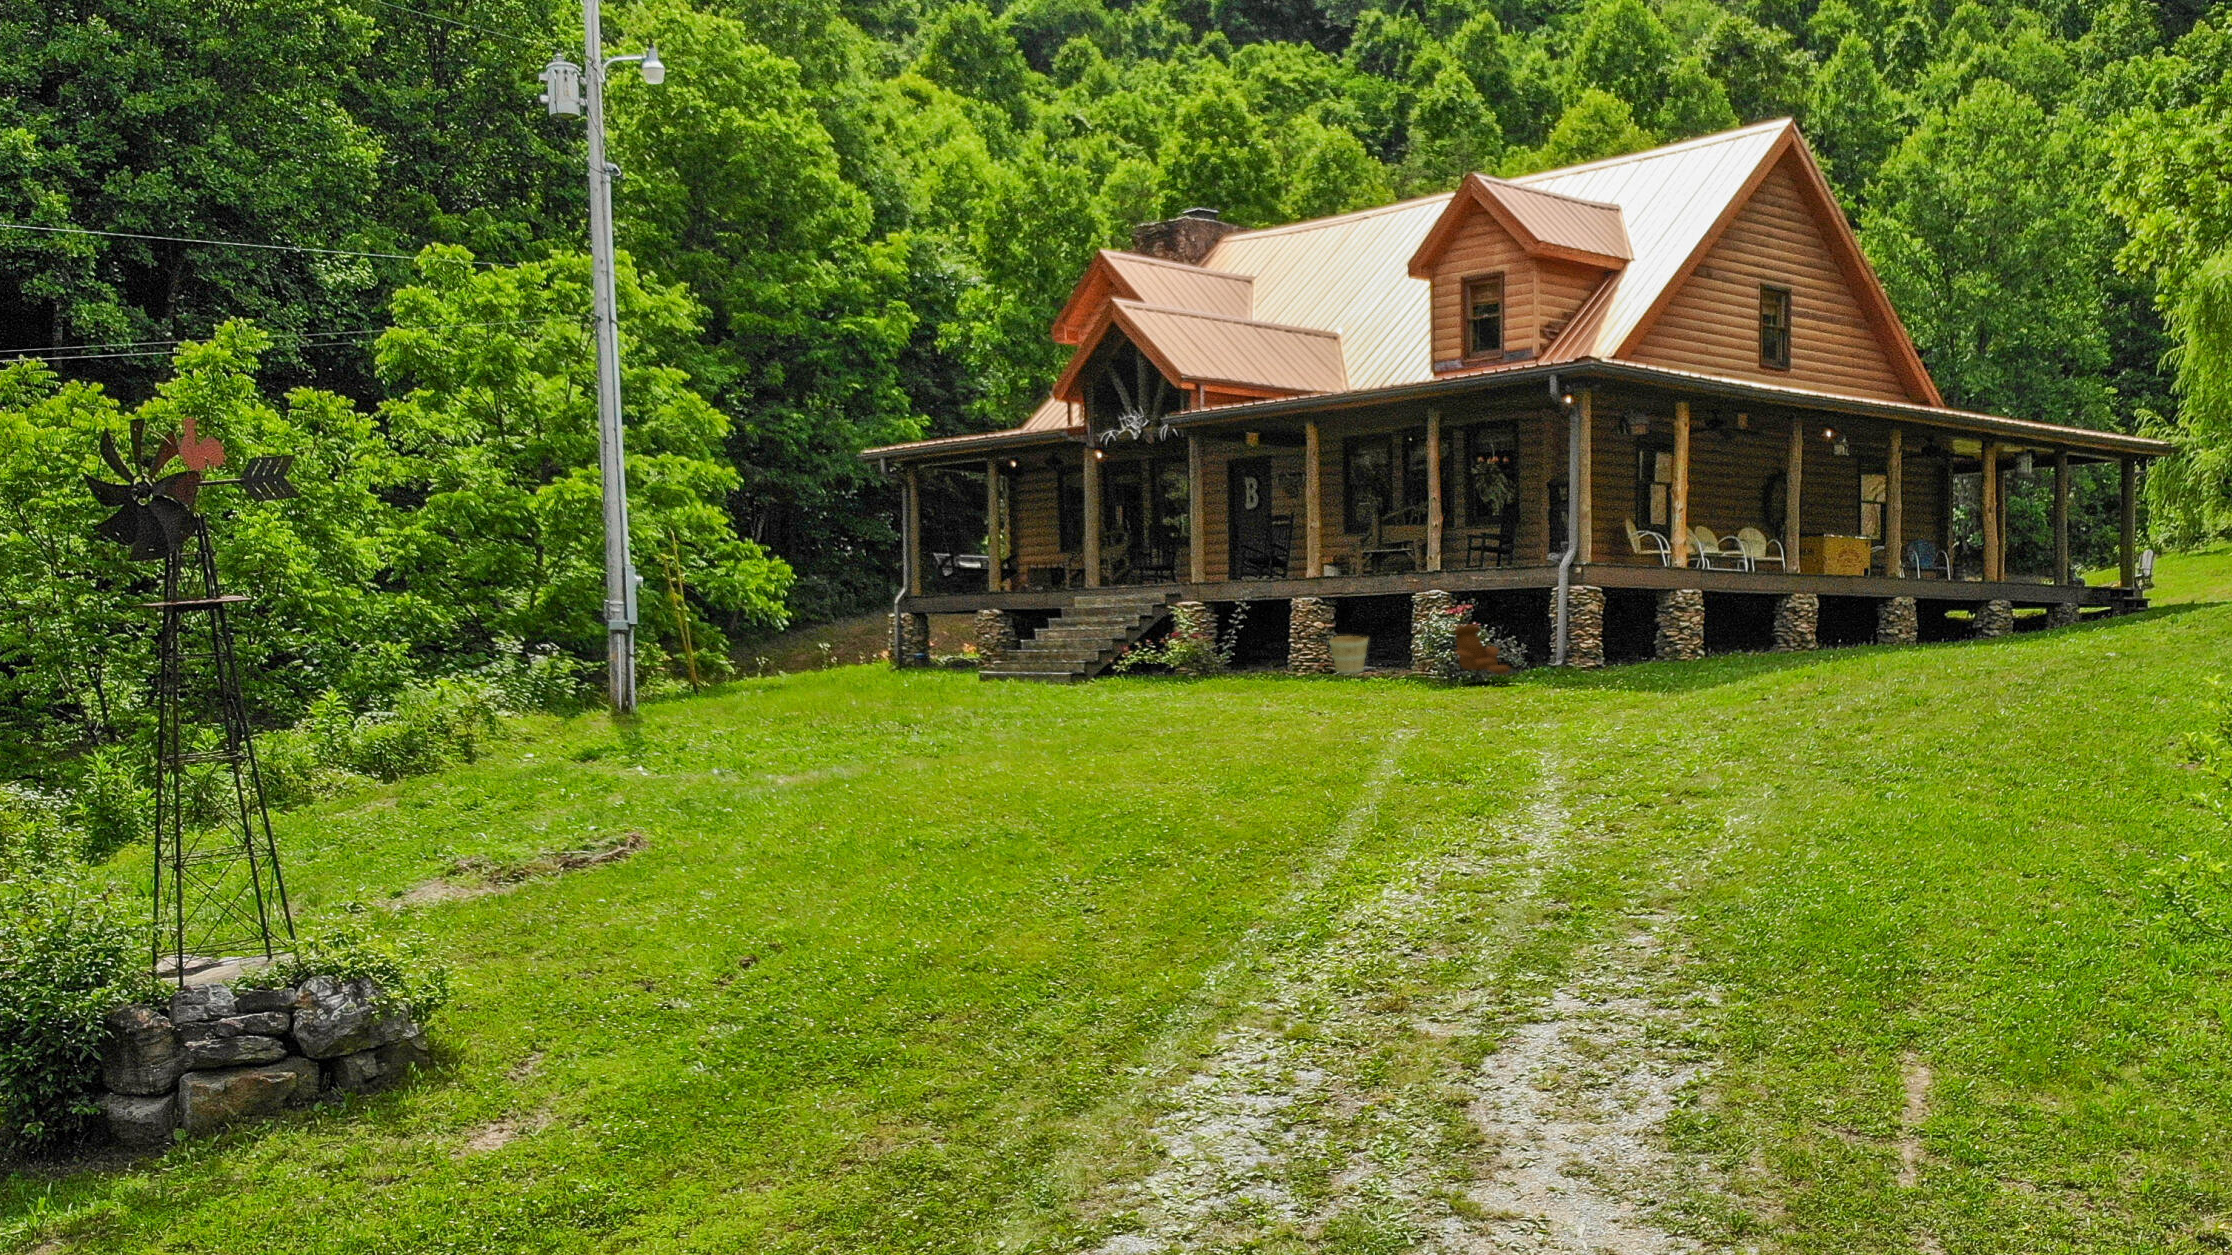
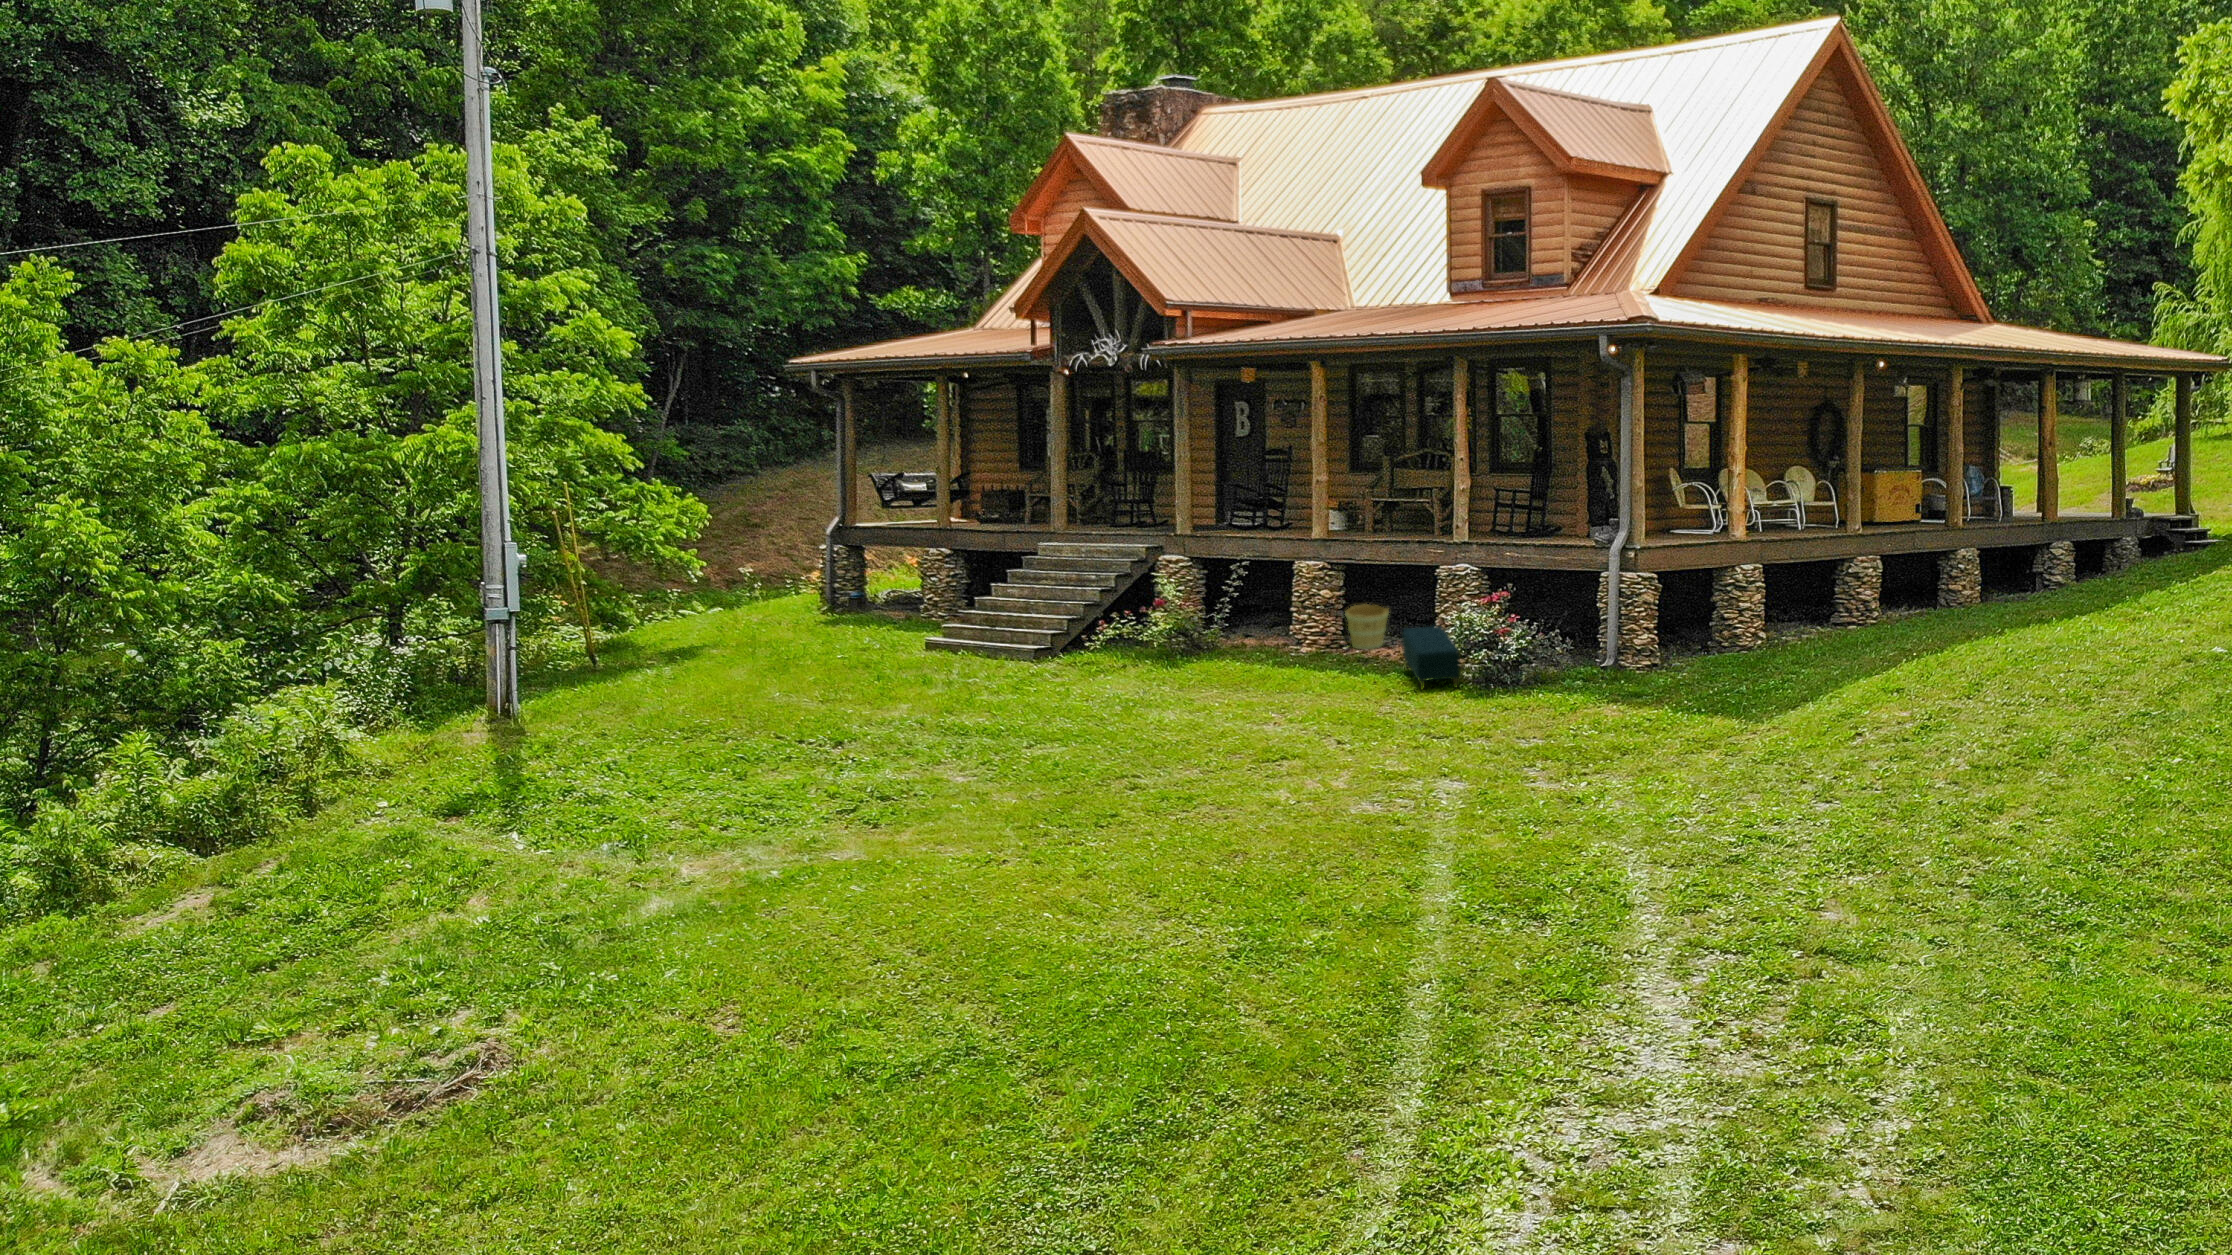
lounge chair: present [1455,624,1510,686] -> none [1494,617,1558,699]
bench: none [1376,639,1425,691] -> present [1402,626,1460,689]

